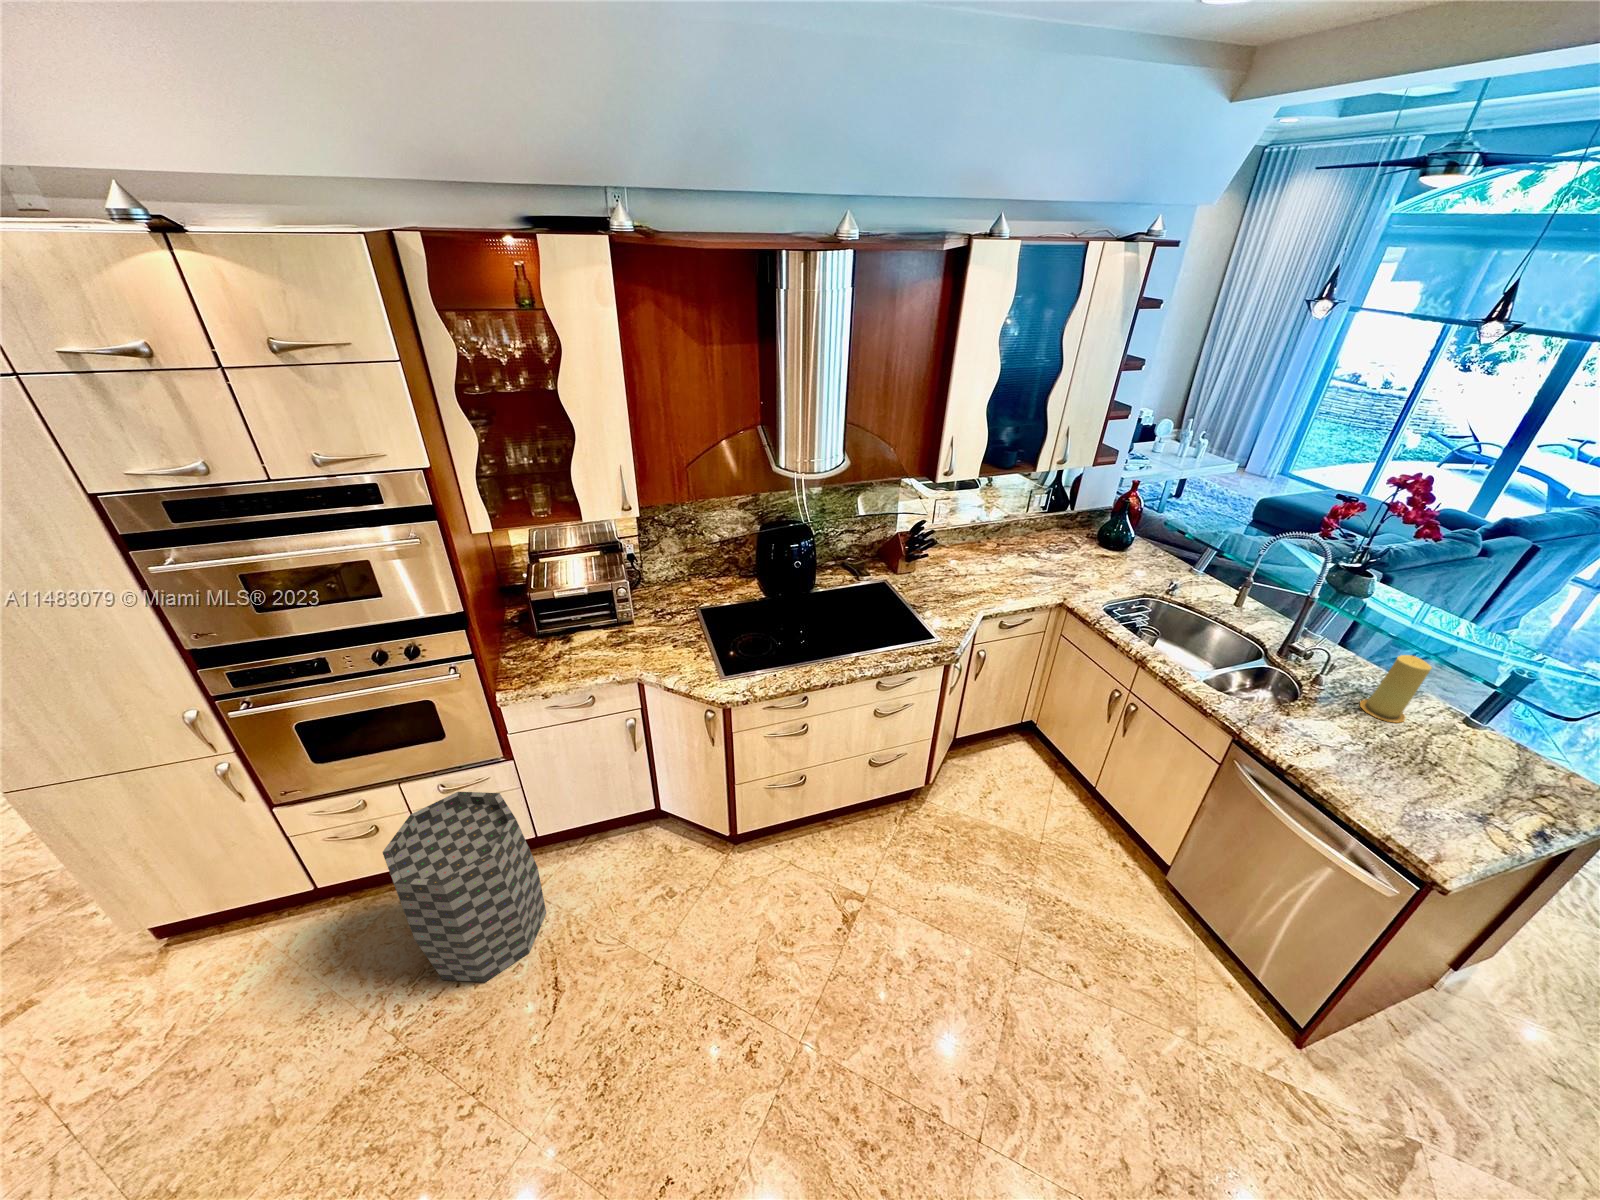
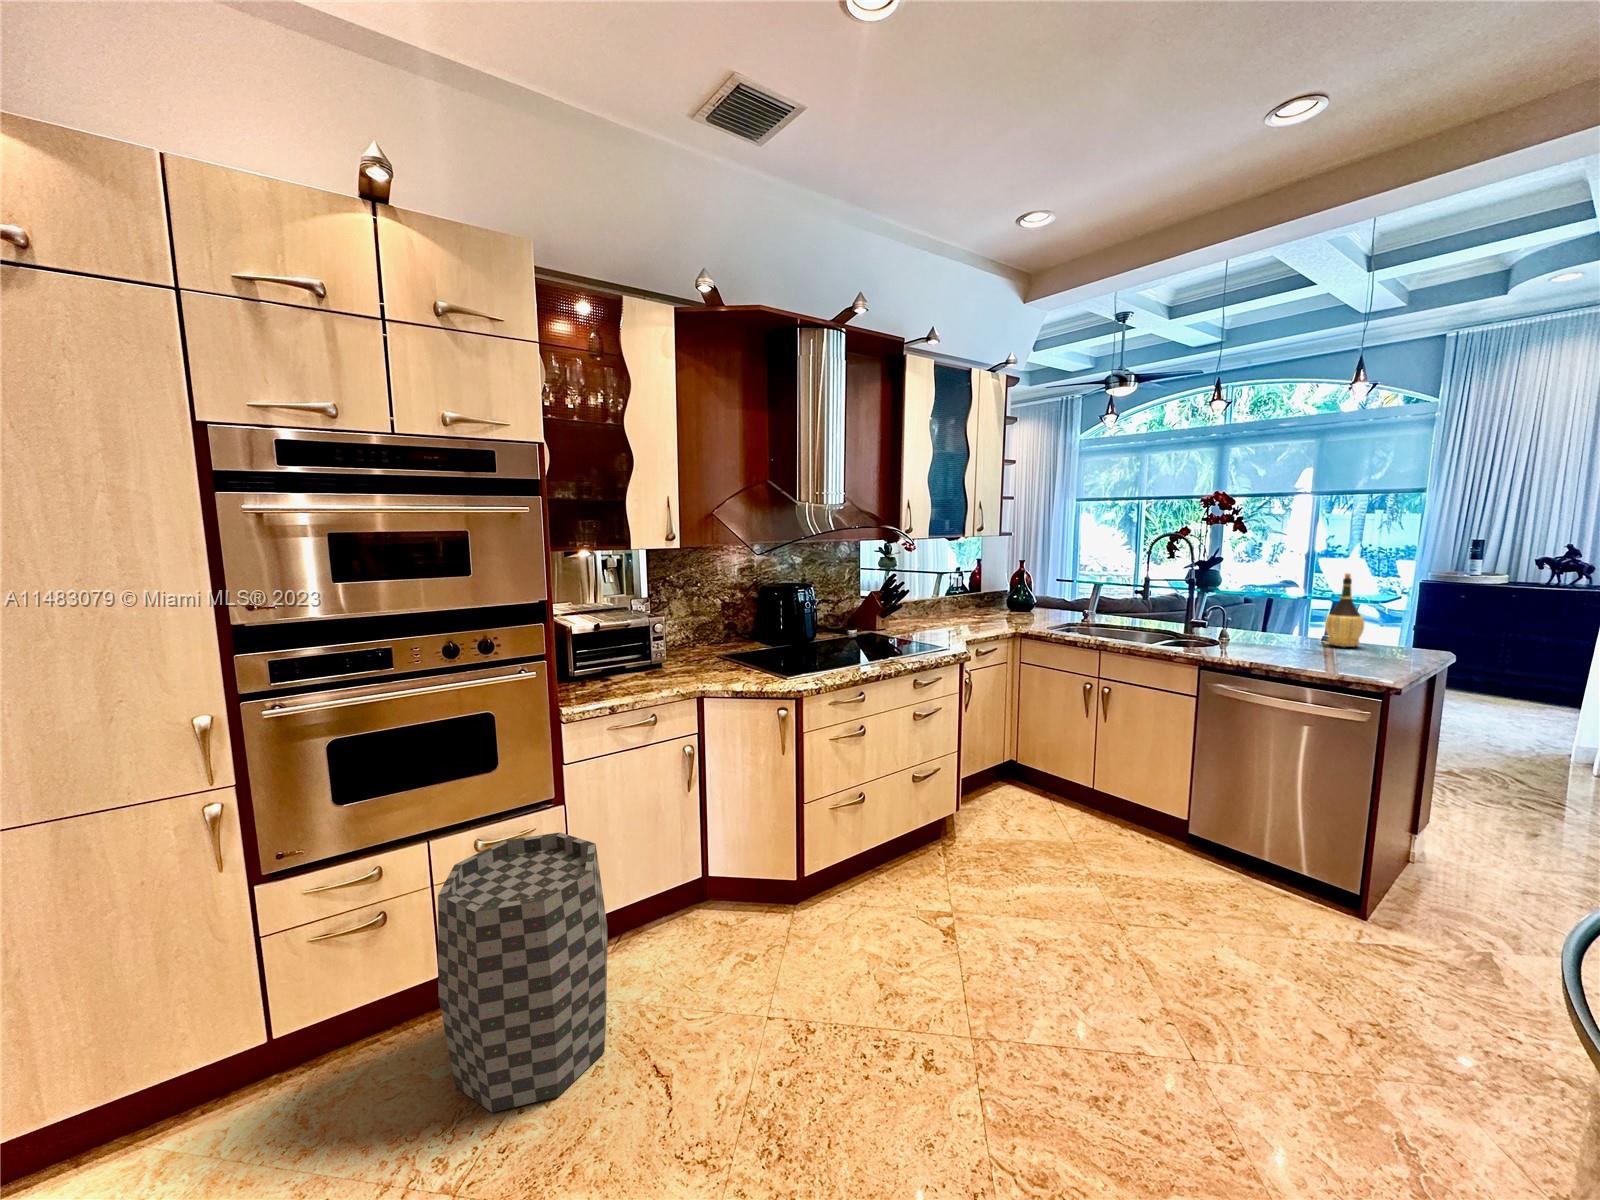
candle: present [1360,655,1432,723] -> none [1255,595,1289,643]
wine bottle: none [1460,672,1544,764] -> present [1325,573,1364,647]

